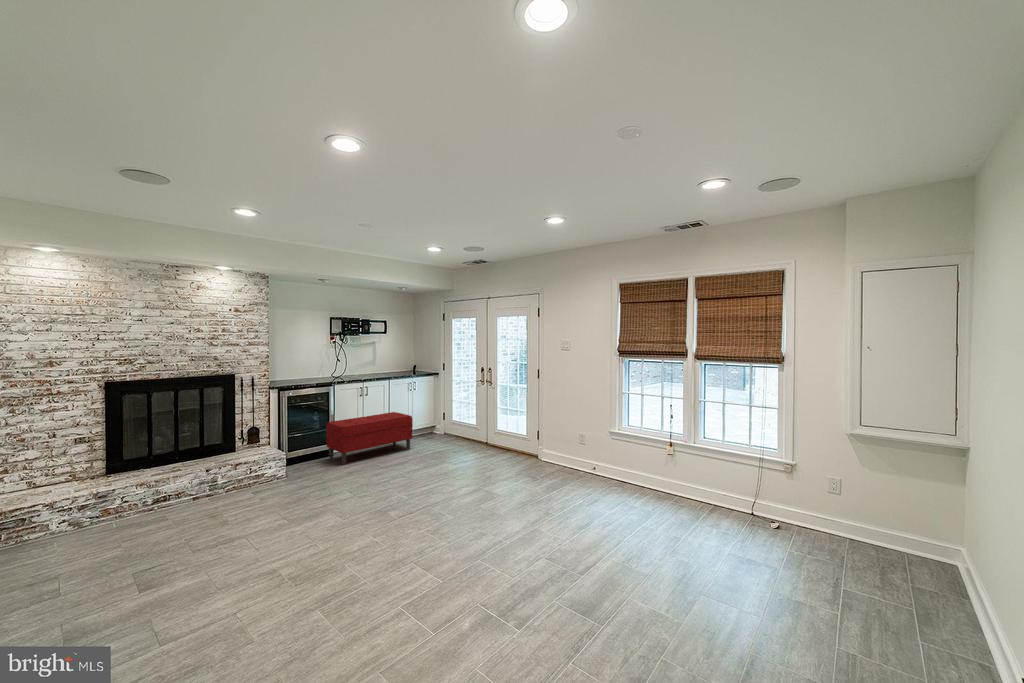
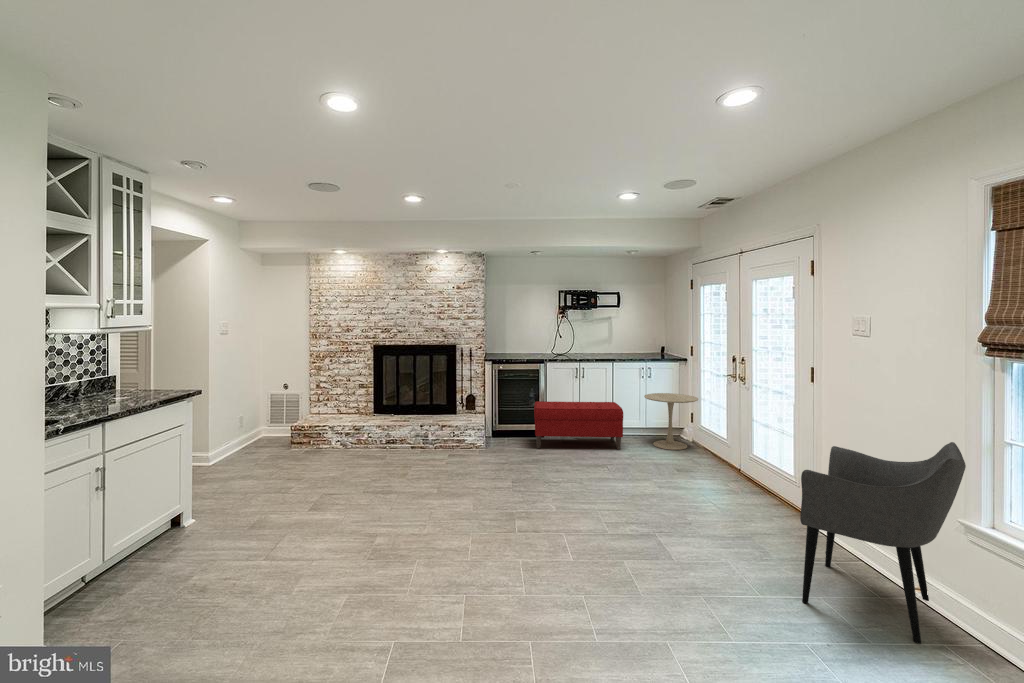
side table: none [418,399,457,441] -> present [644,393,698,450]
armchair: none [586,400,651,493] -> present [800,442,966,644]

